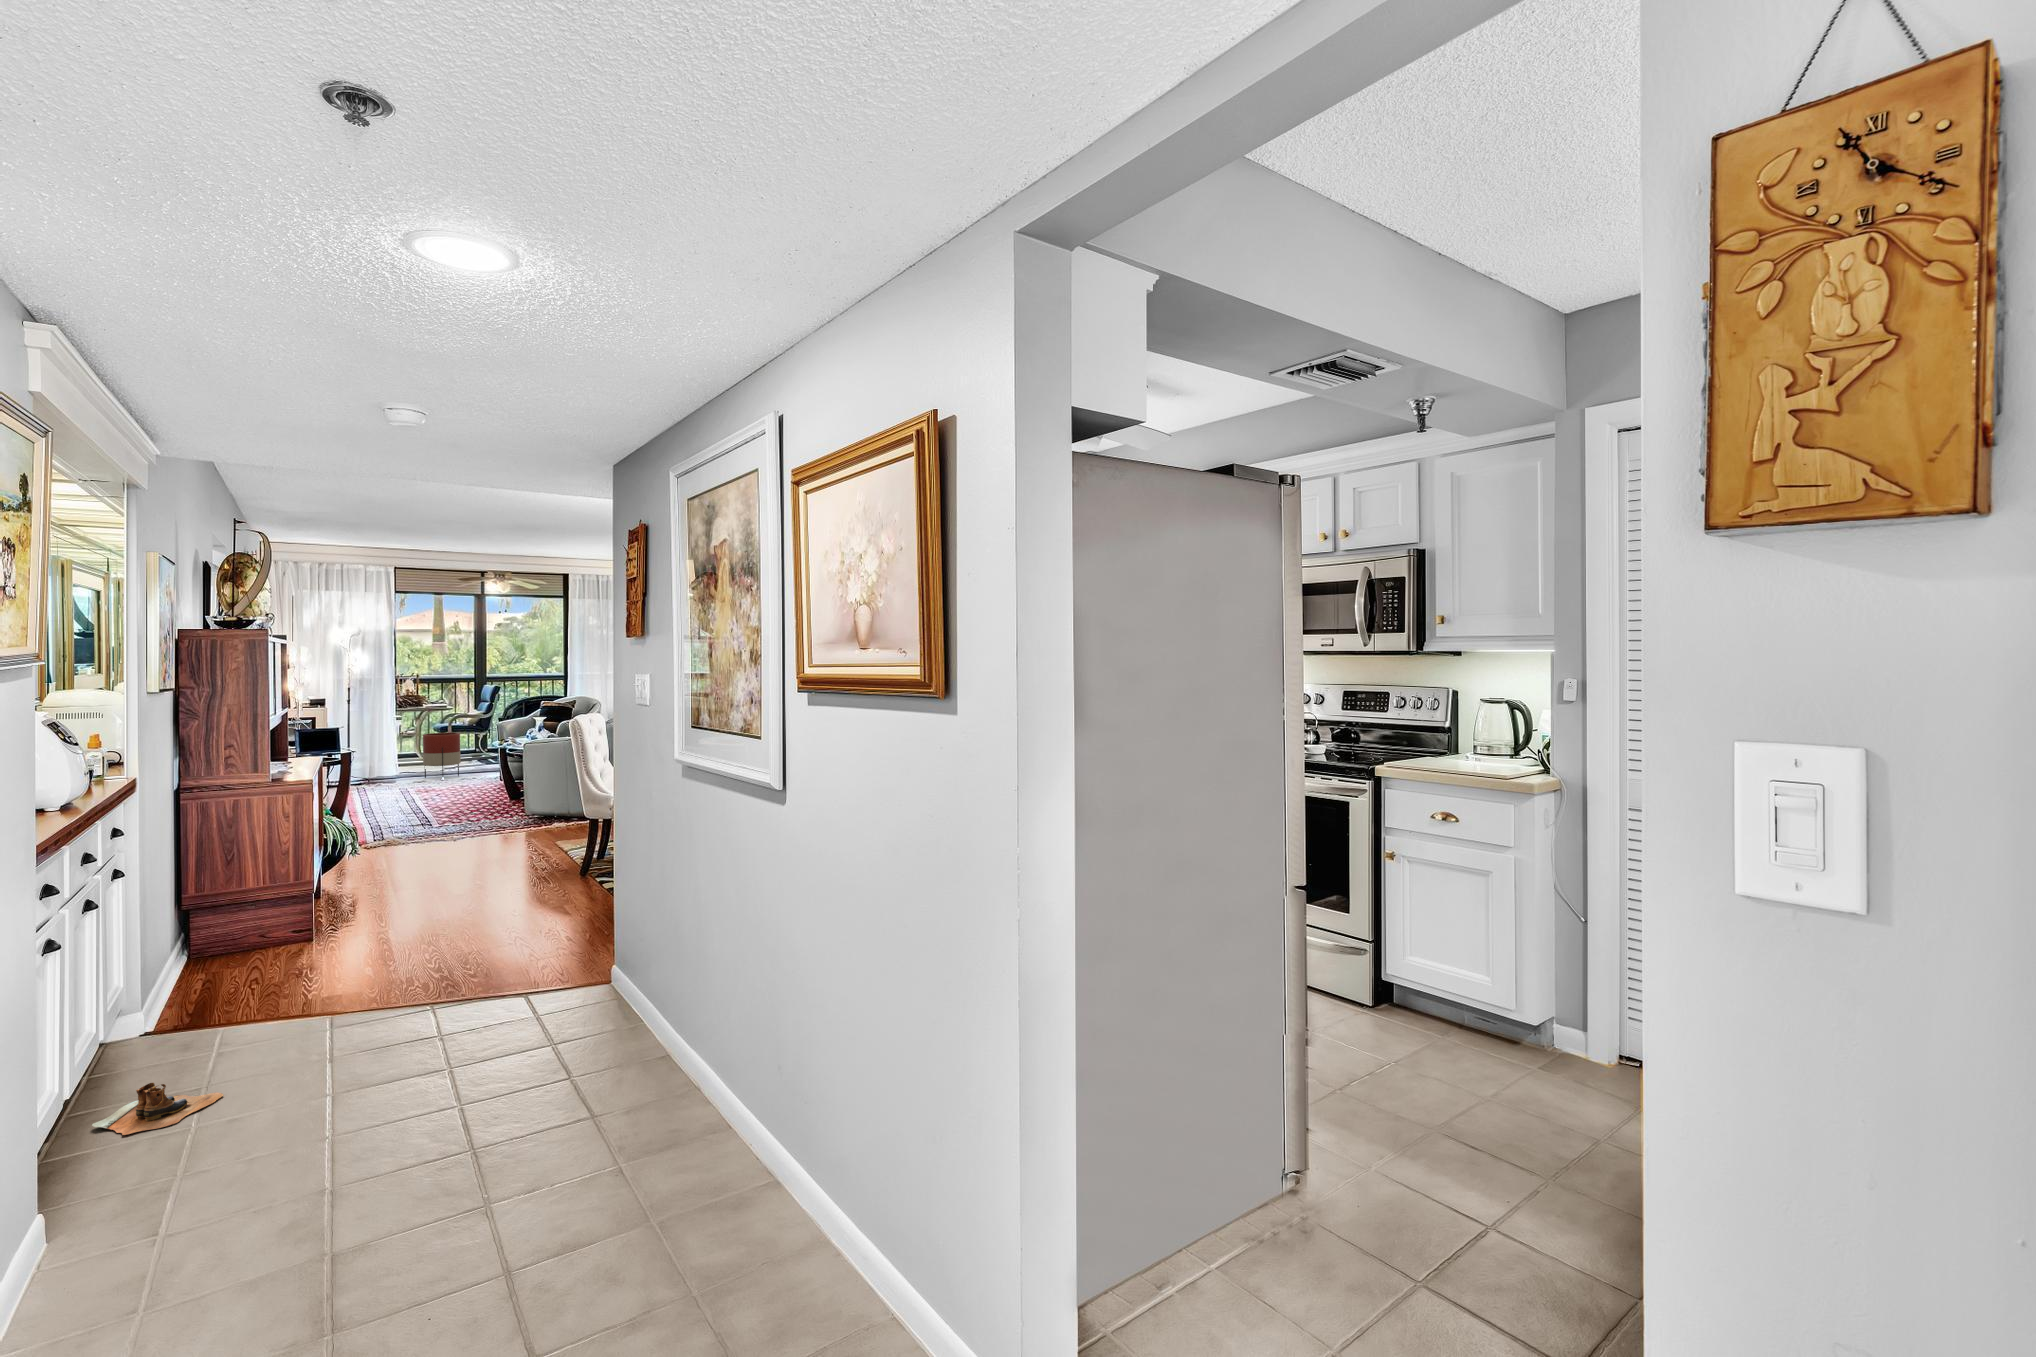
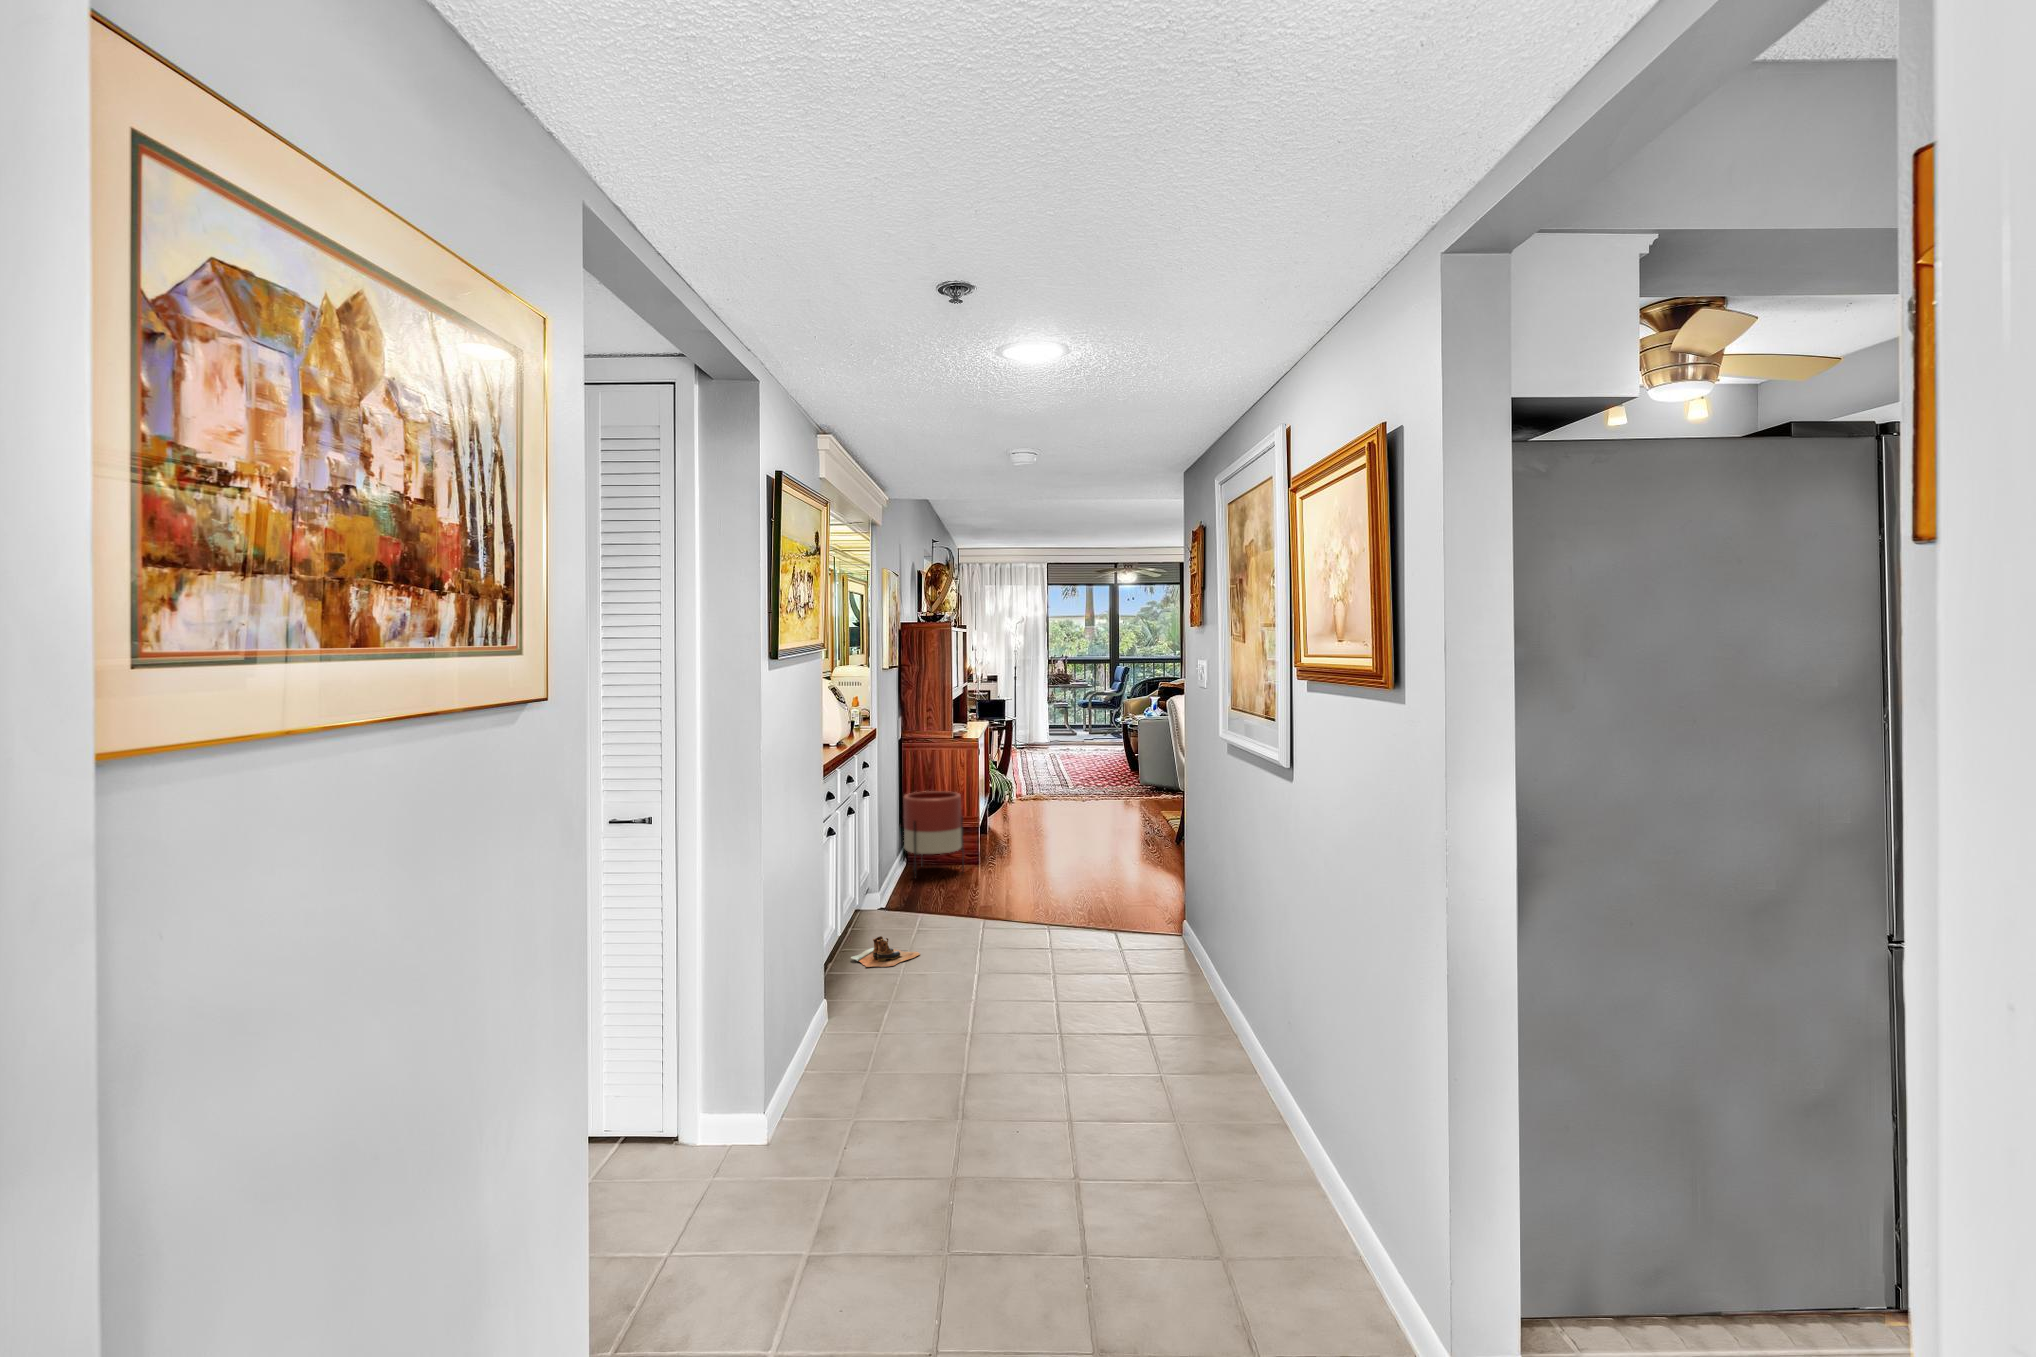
planter: present [423,733,461,778] -> present [904,791,964,872]

